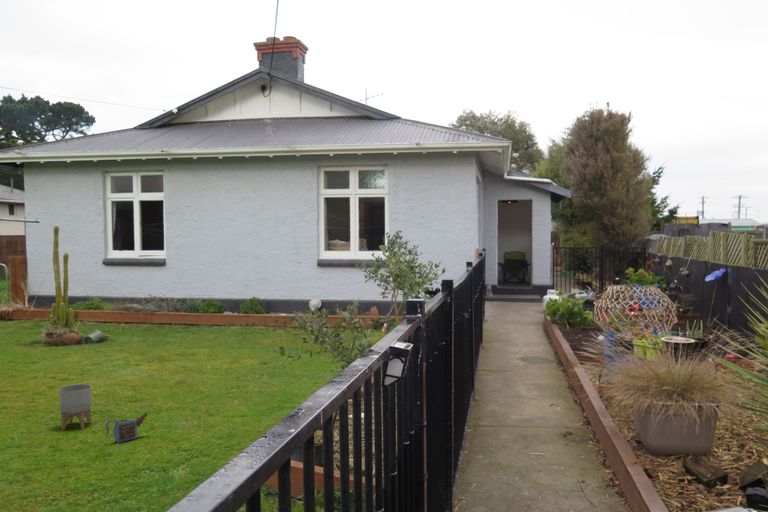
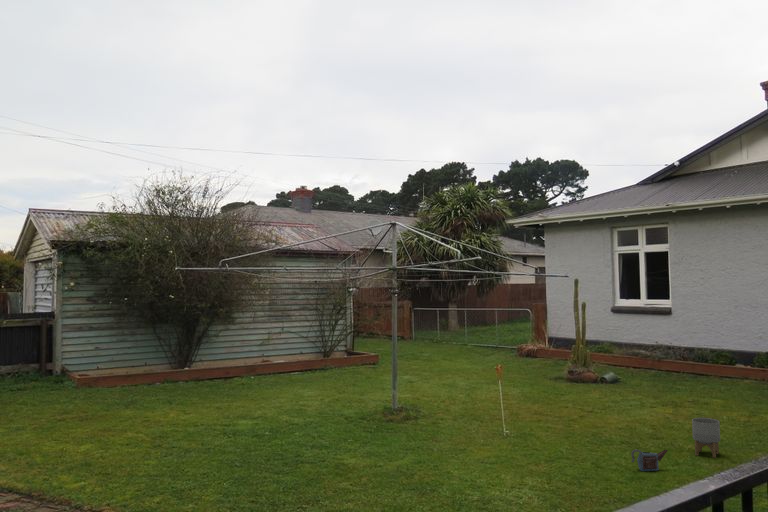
planter: present [59,384,92,430] -> present [692,418,720,458]

